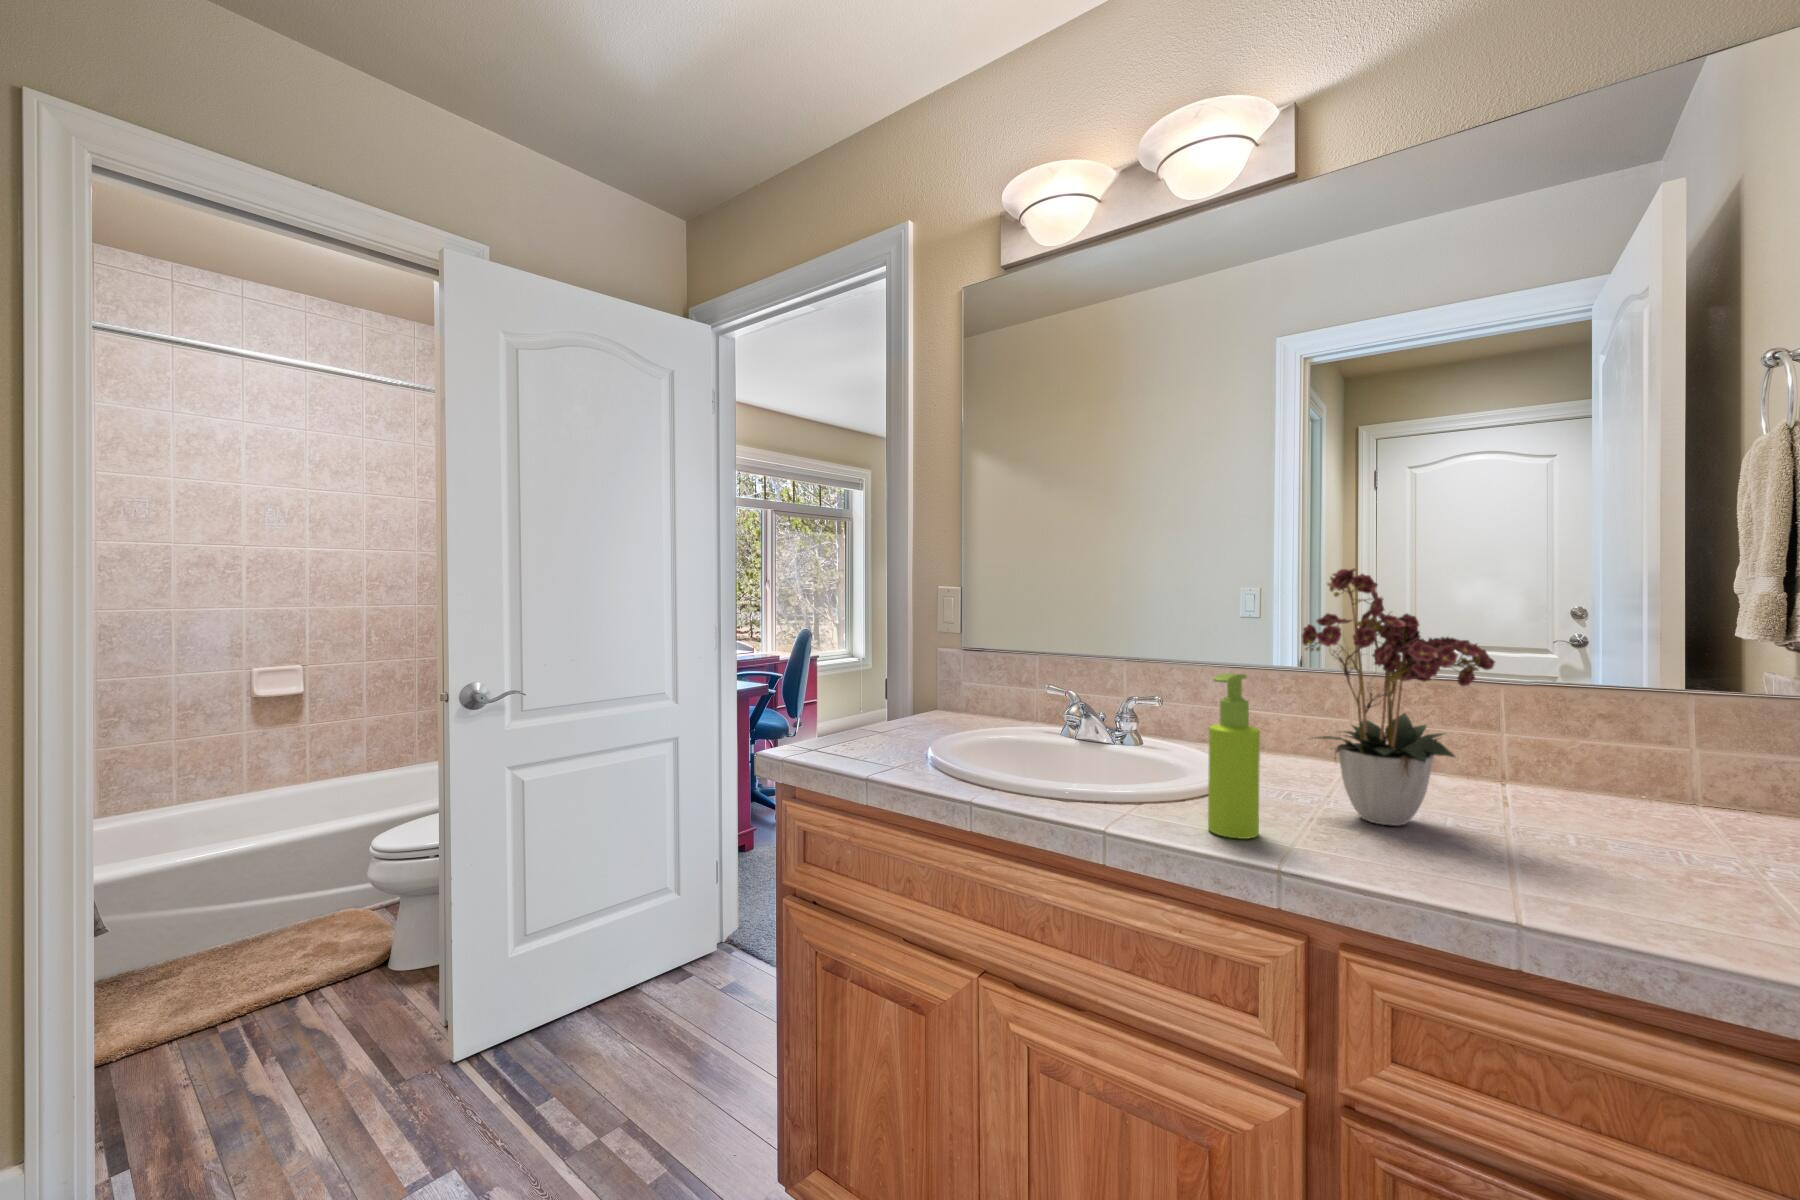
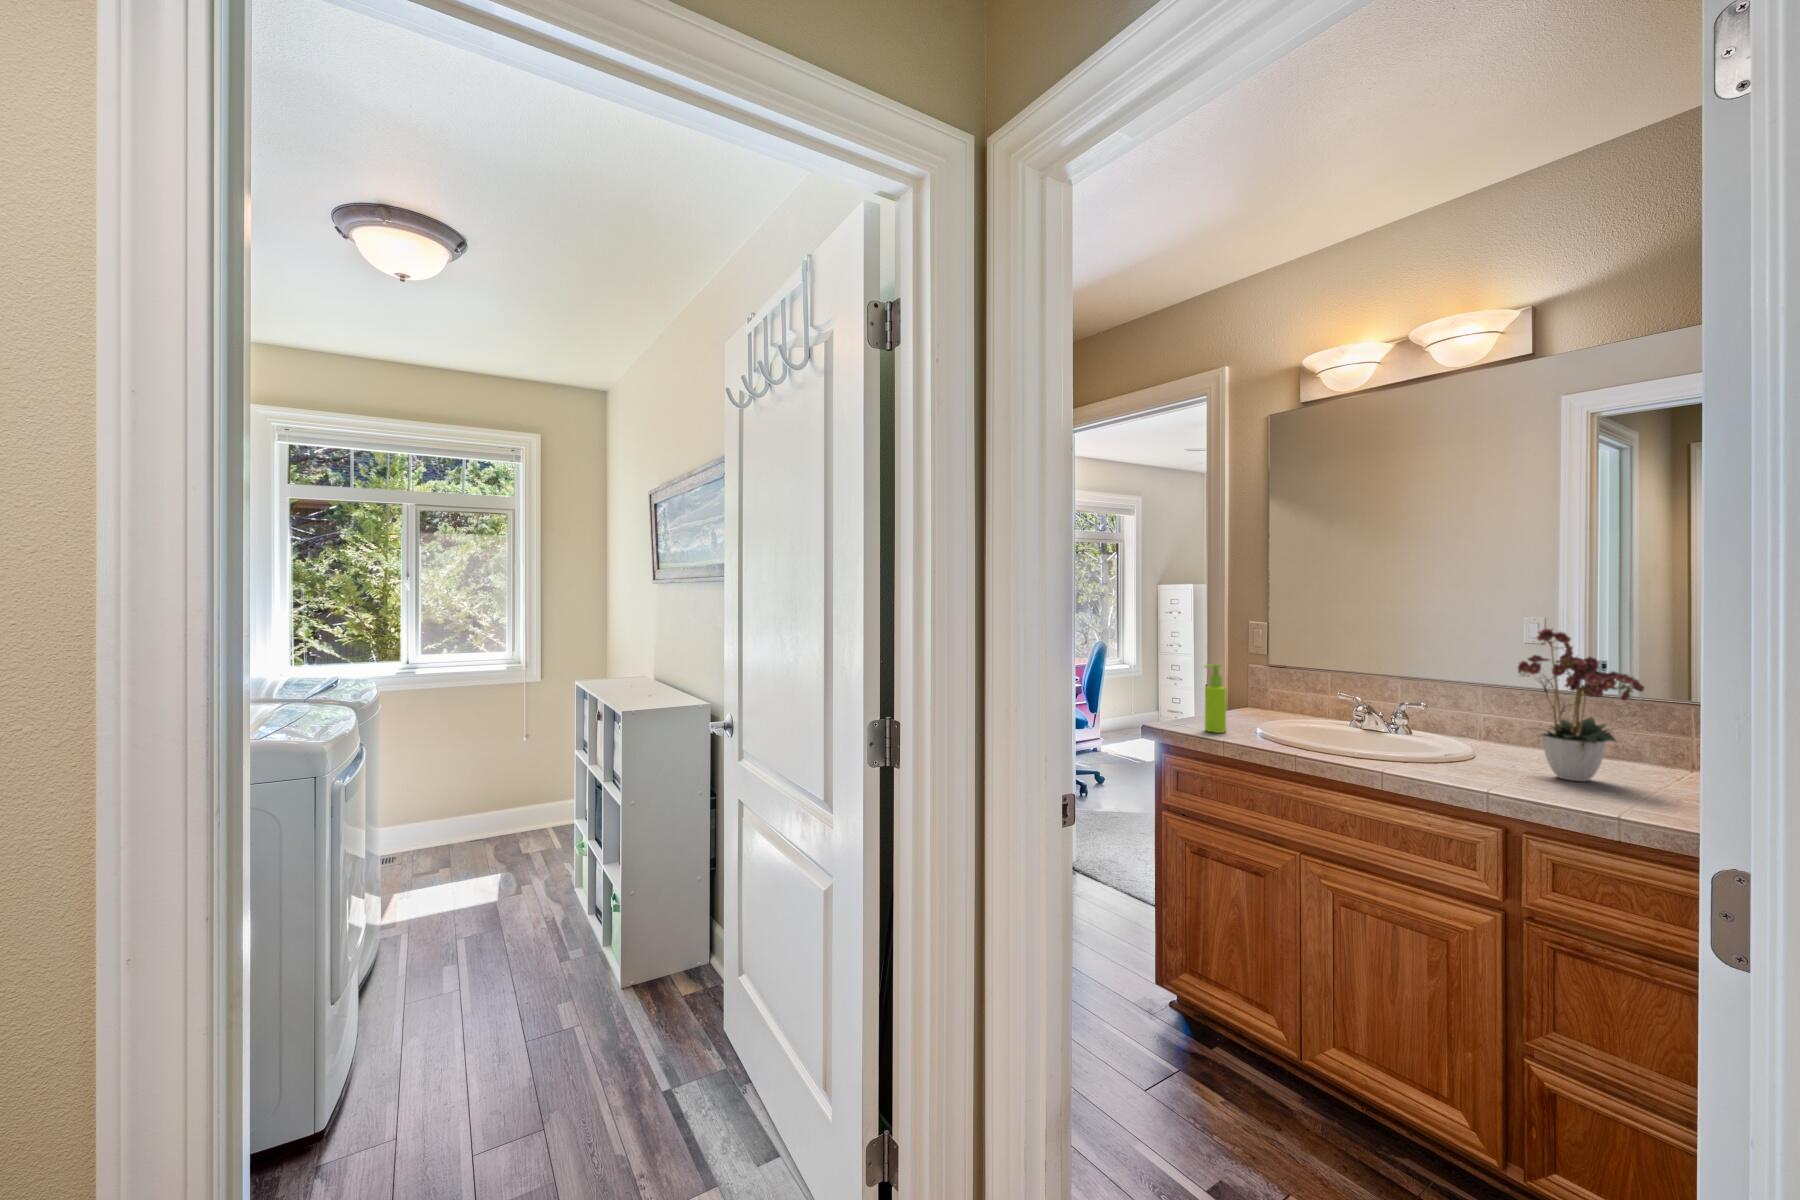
soap dispenser: present [1208,673,1260,839] -> present [1205,664,1226,733]

